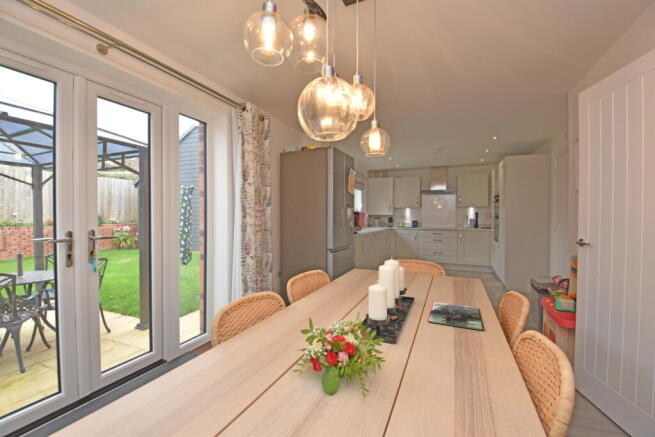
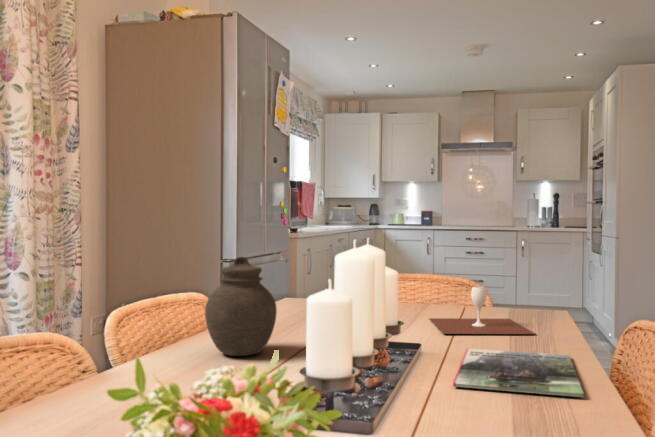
jar: none [328,263,355,302] -> present [205,257,277,356]
wine glass: none [417,272,464,295] -> present [430,286,535,334]

